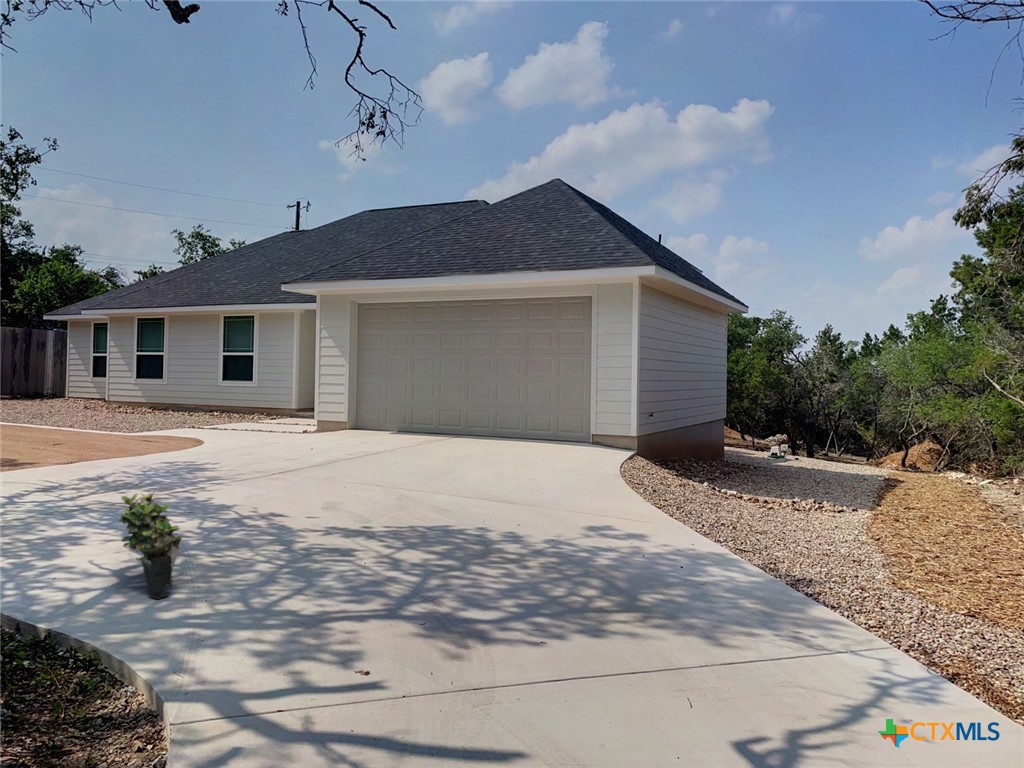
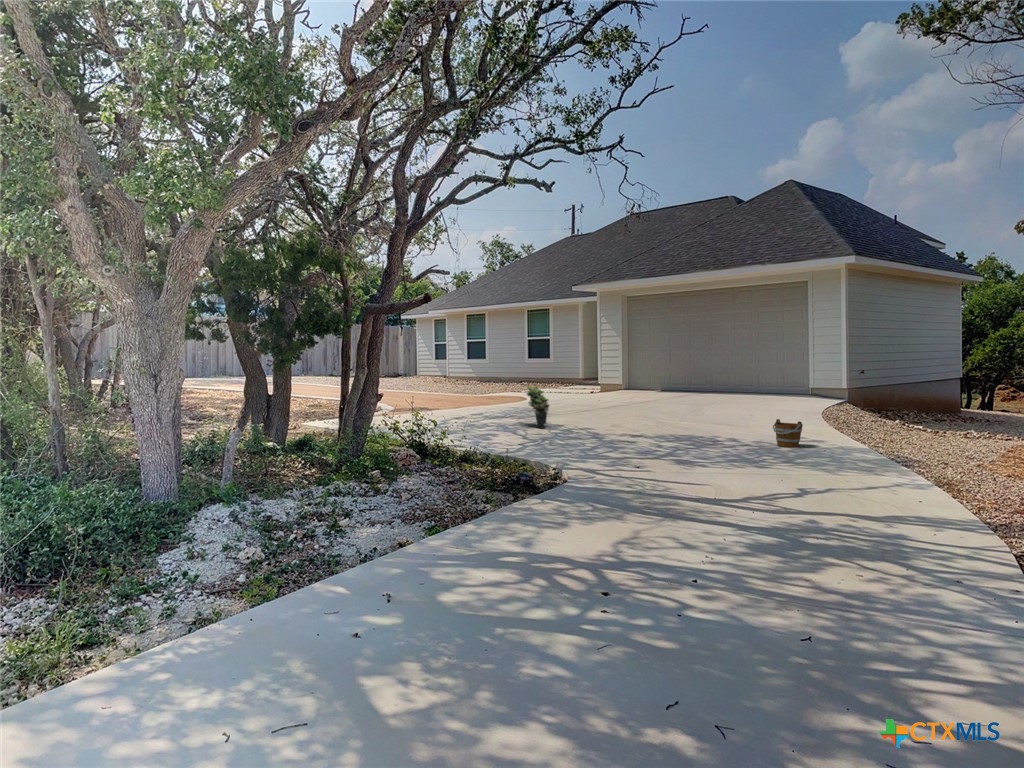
bucket: none [692,581,759,653] -> present [773,419,803,447]

